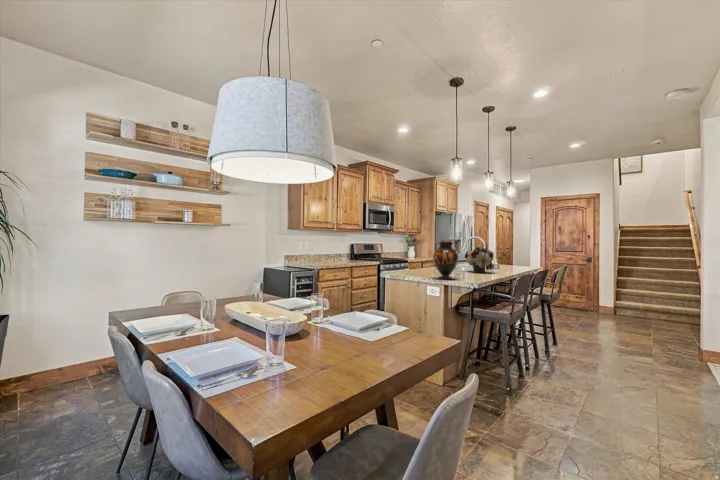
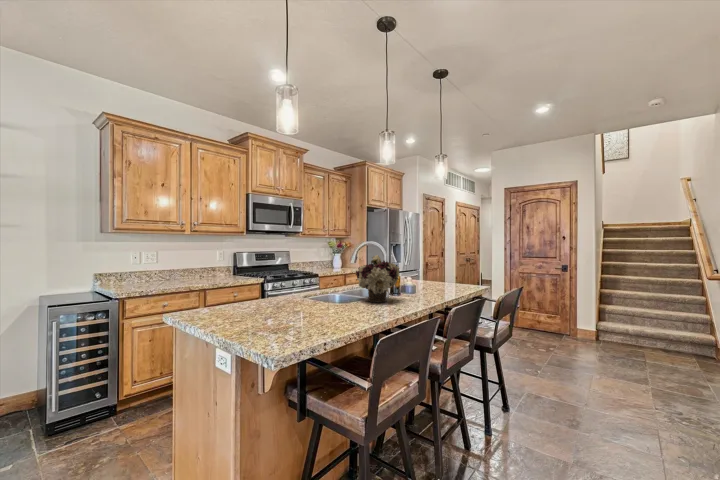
vase: present [433,239,459,279] -> none [252,249,301,328]

